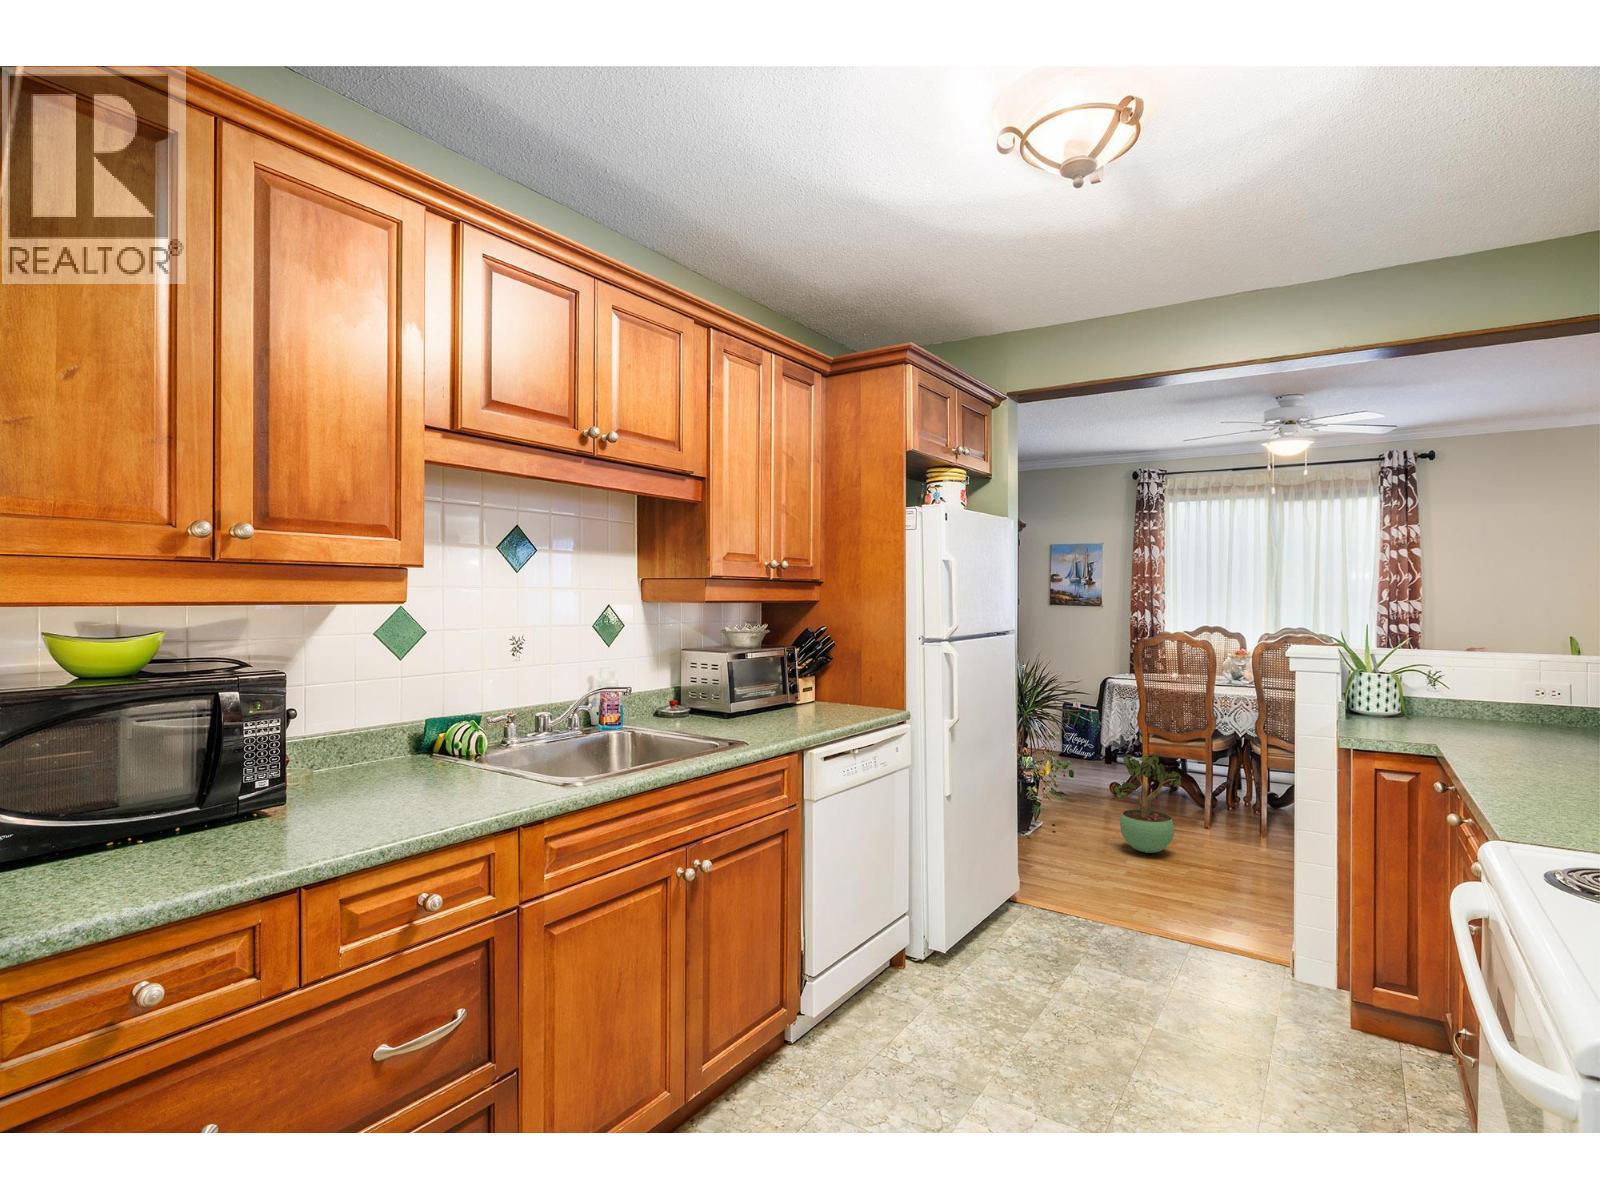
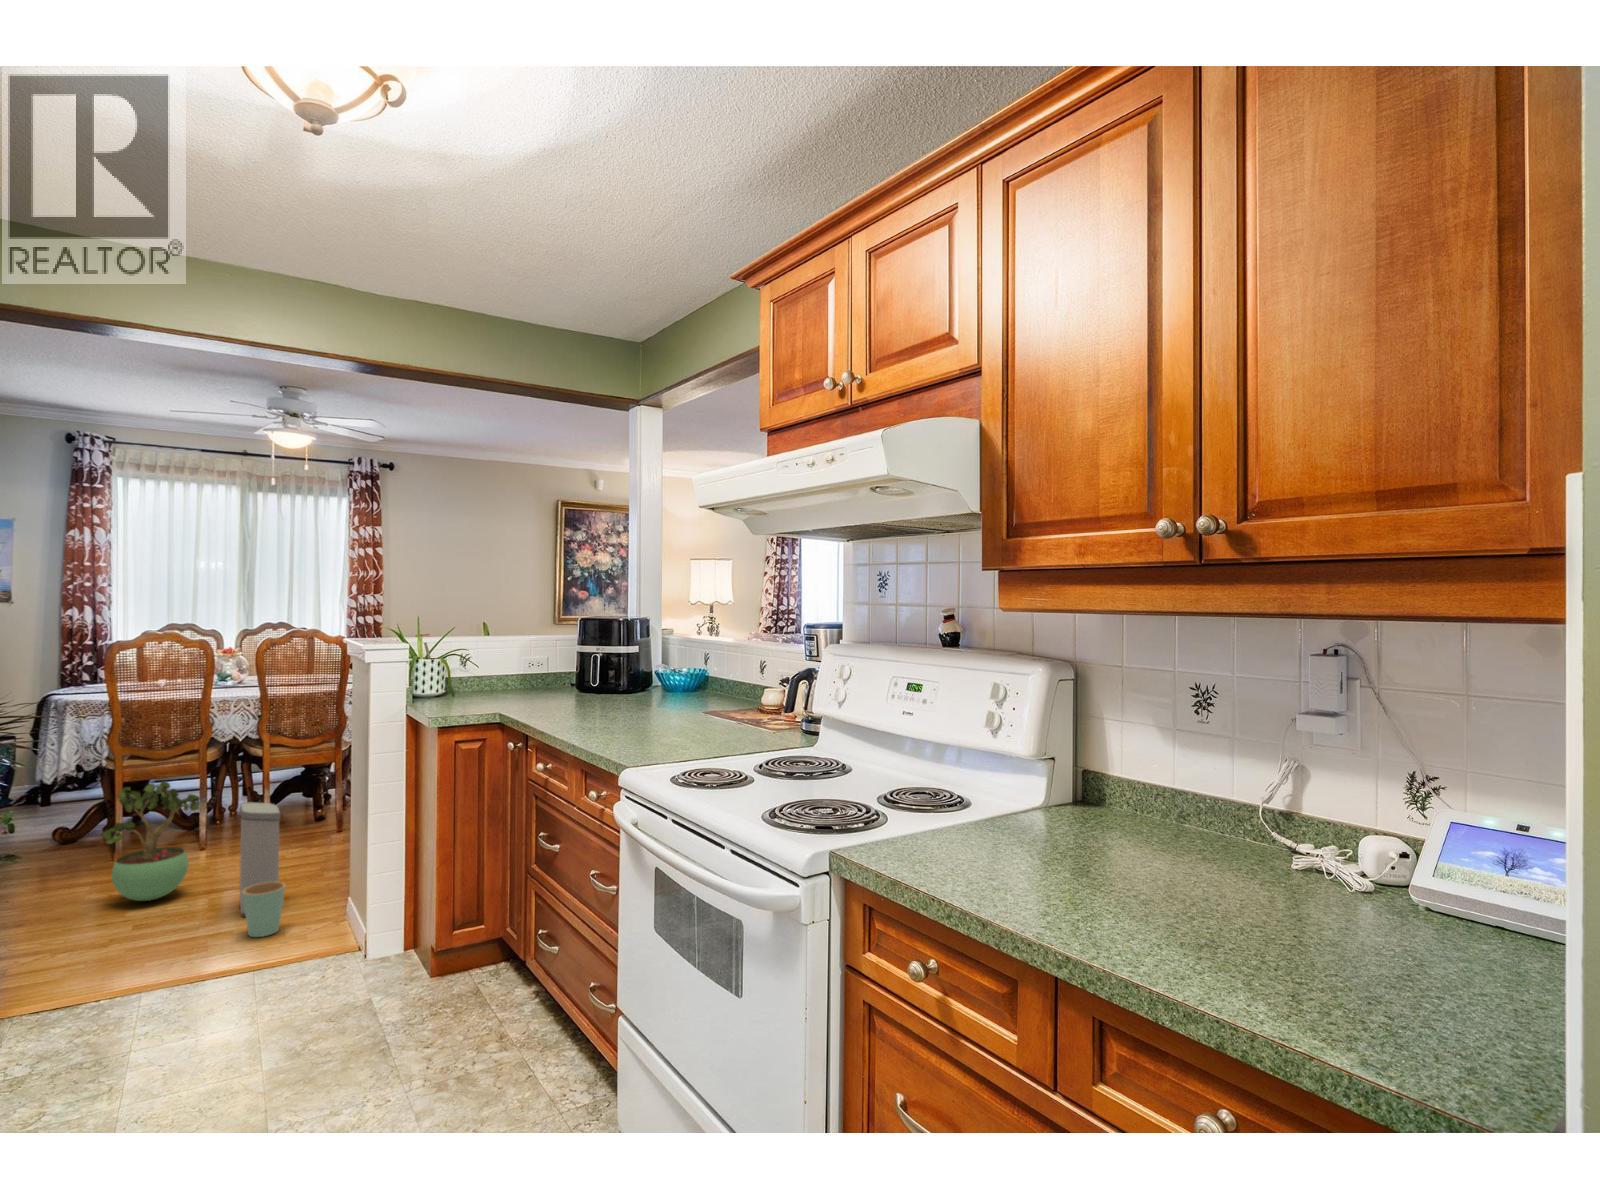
trash can: none [1194,789,1238,916] -> present [240,802,285,937]

